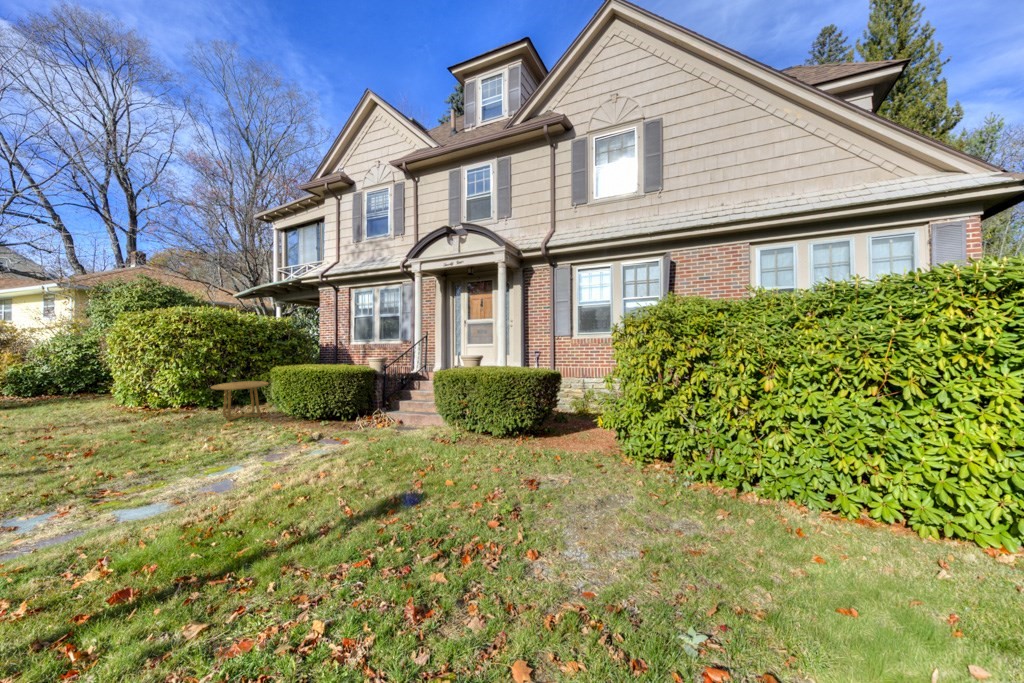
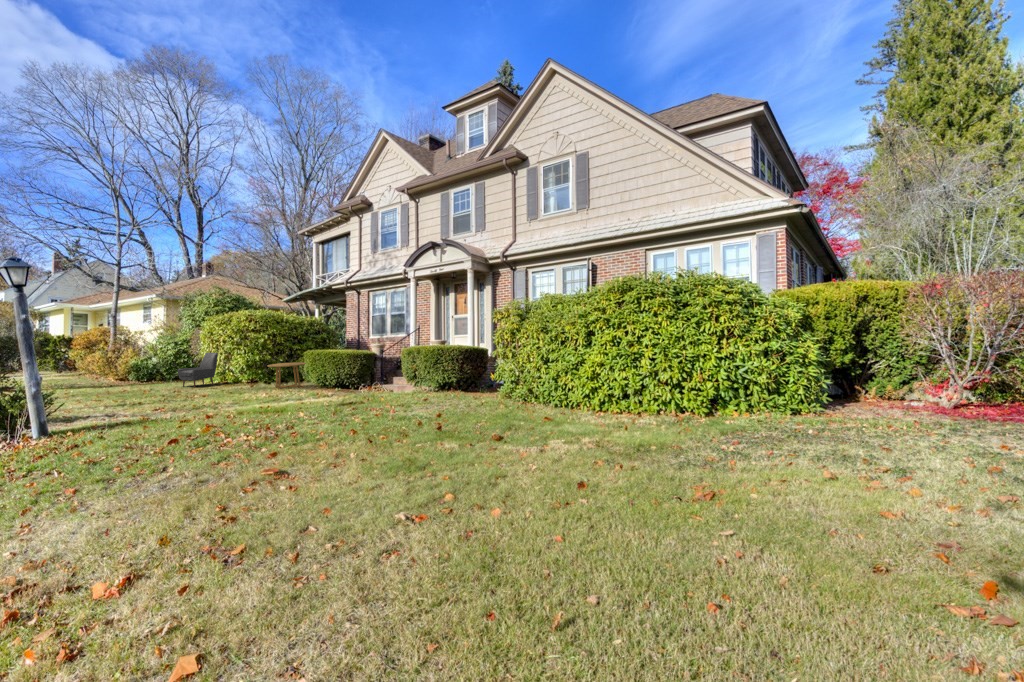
chair: none [70,364,136,416] -> present [177,353,218,388]

